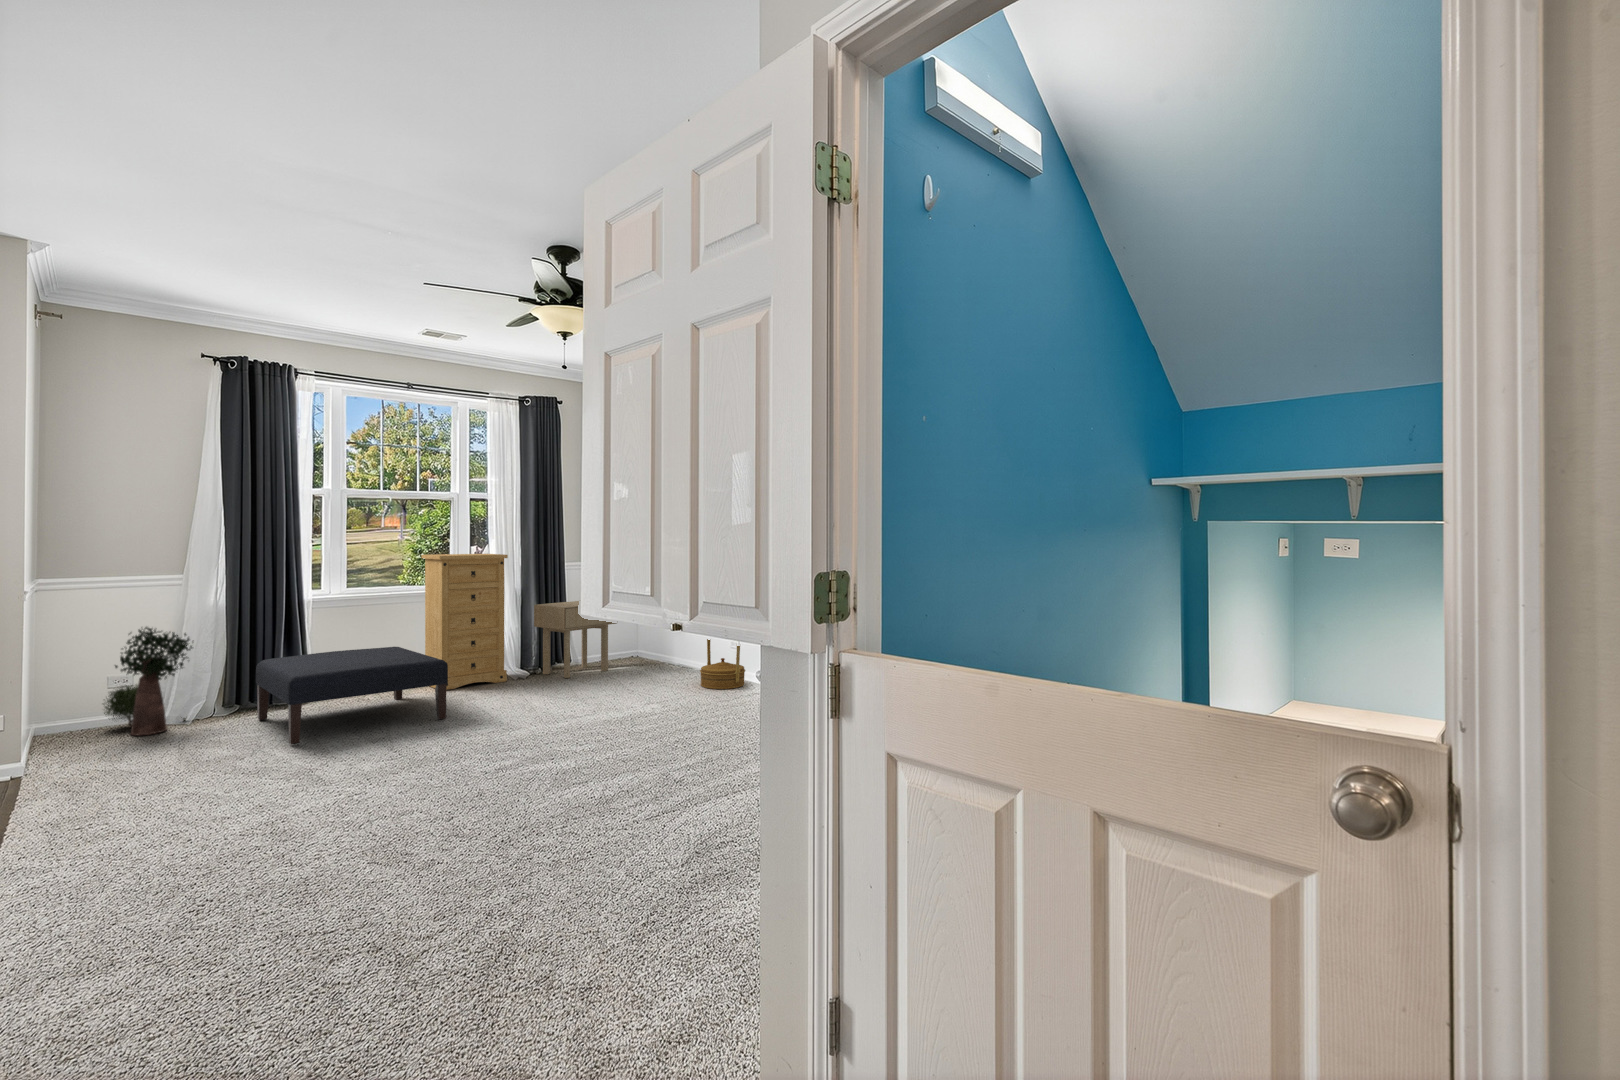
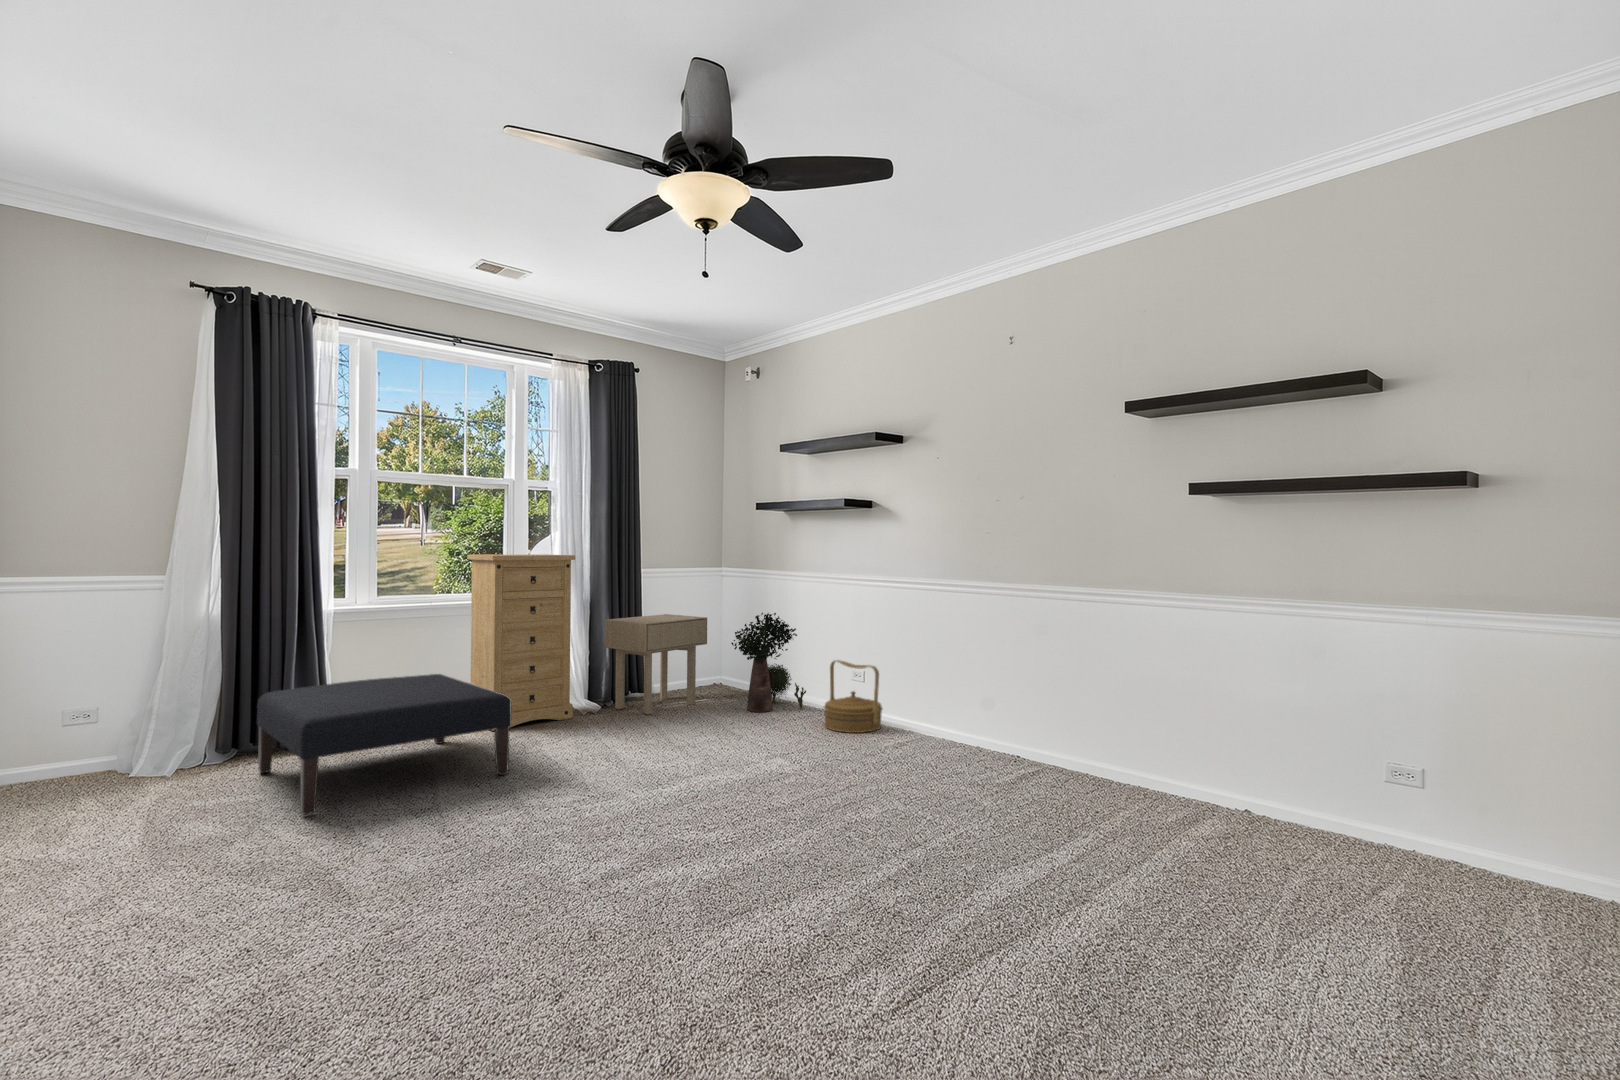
potted plant: present [103,627,192,735] -> present [731,613,806,712]

